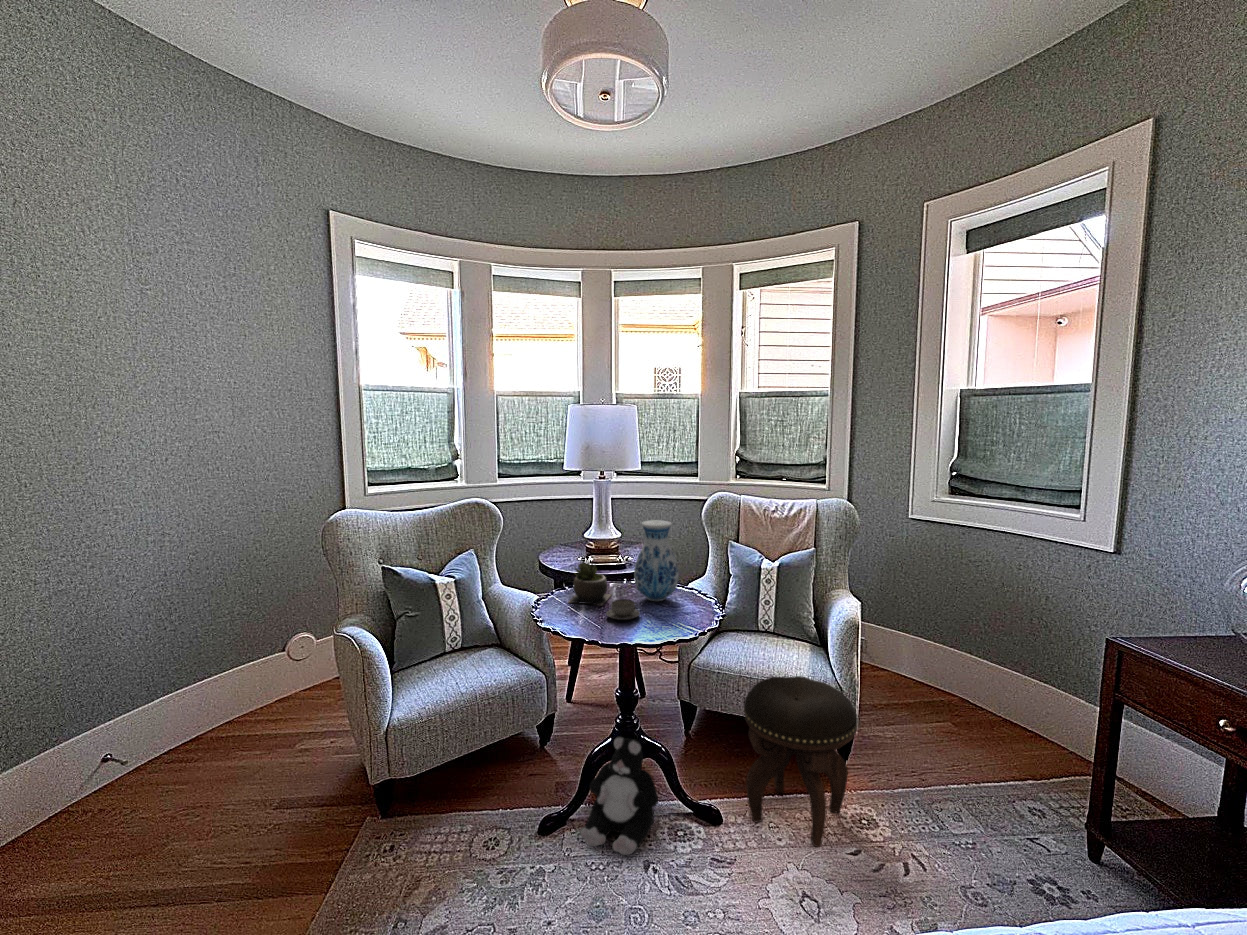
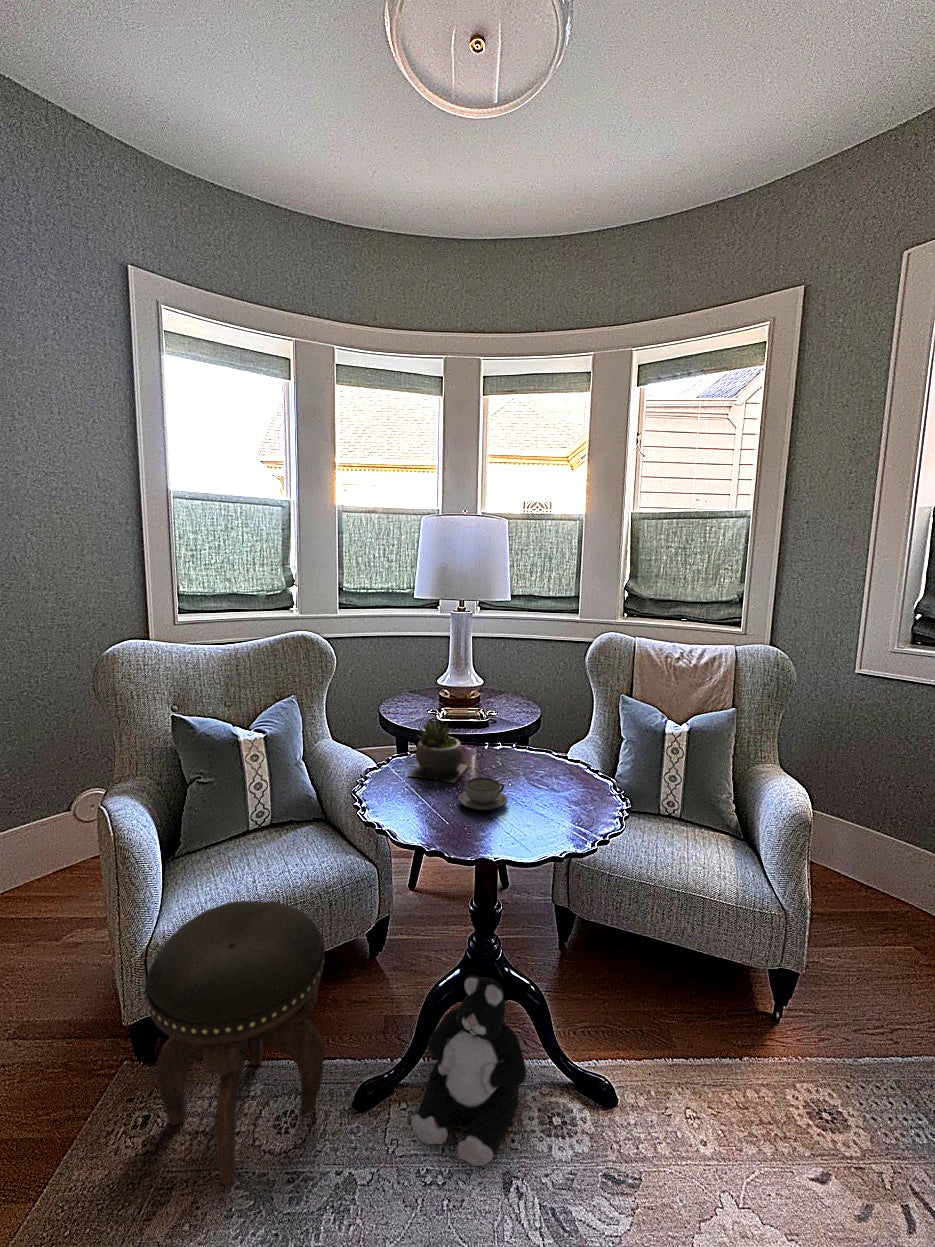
vase: present [634,520,679,601] -> none [500,667,561,779]
footstool: present [744,676,857,847] -> present [145,901,324,1185]

